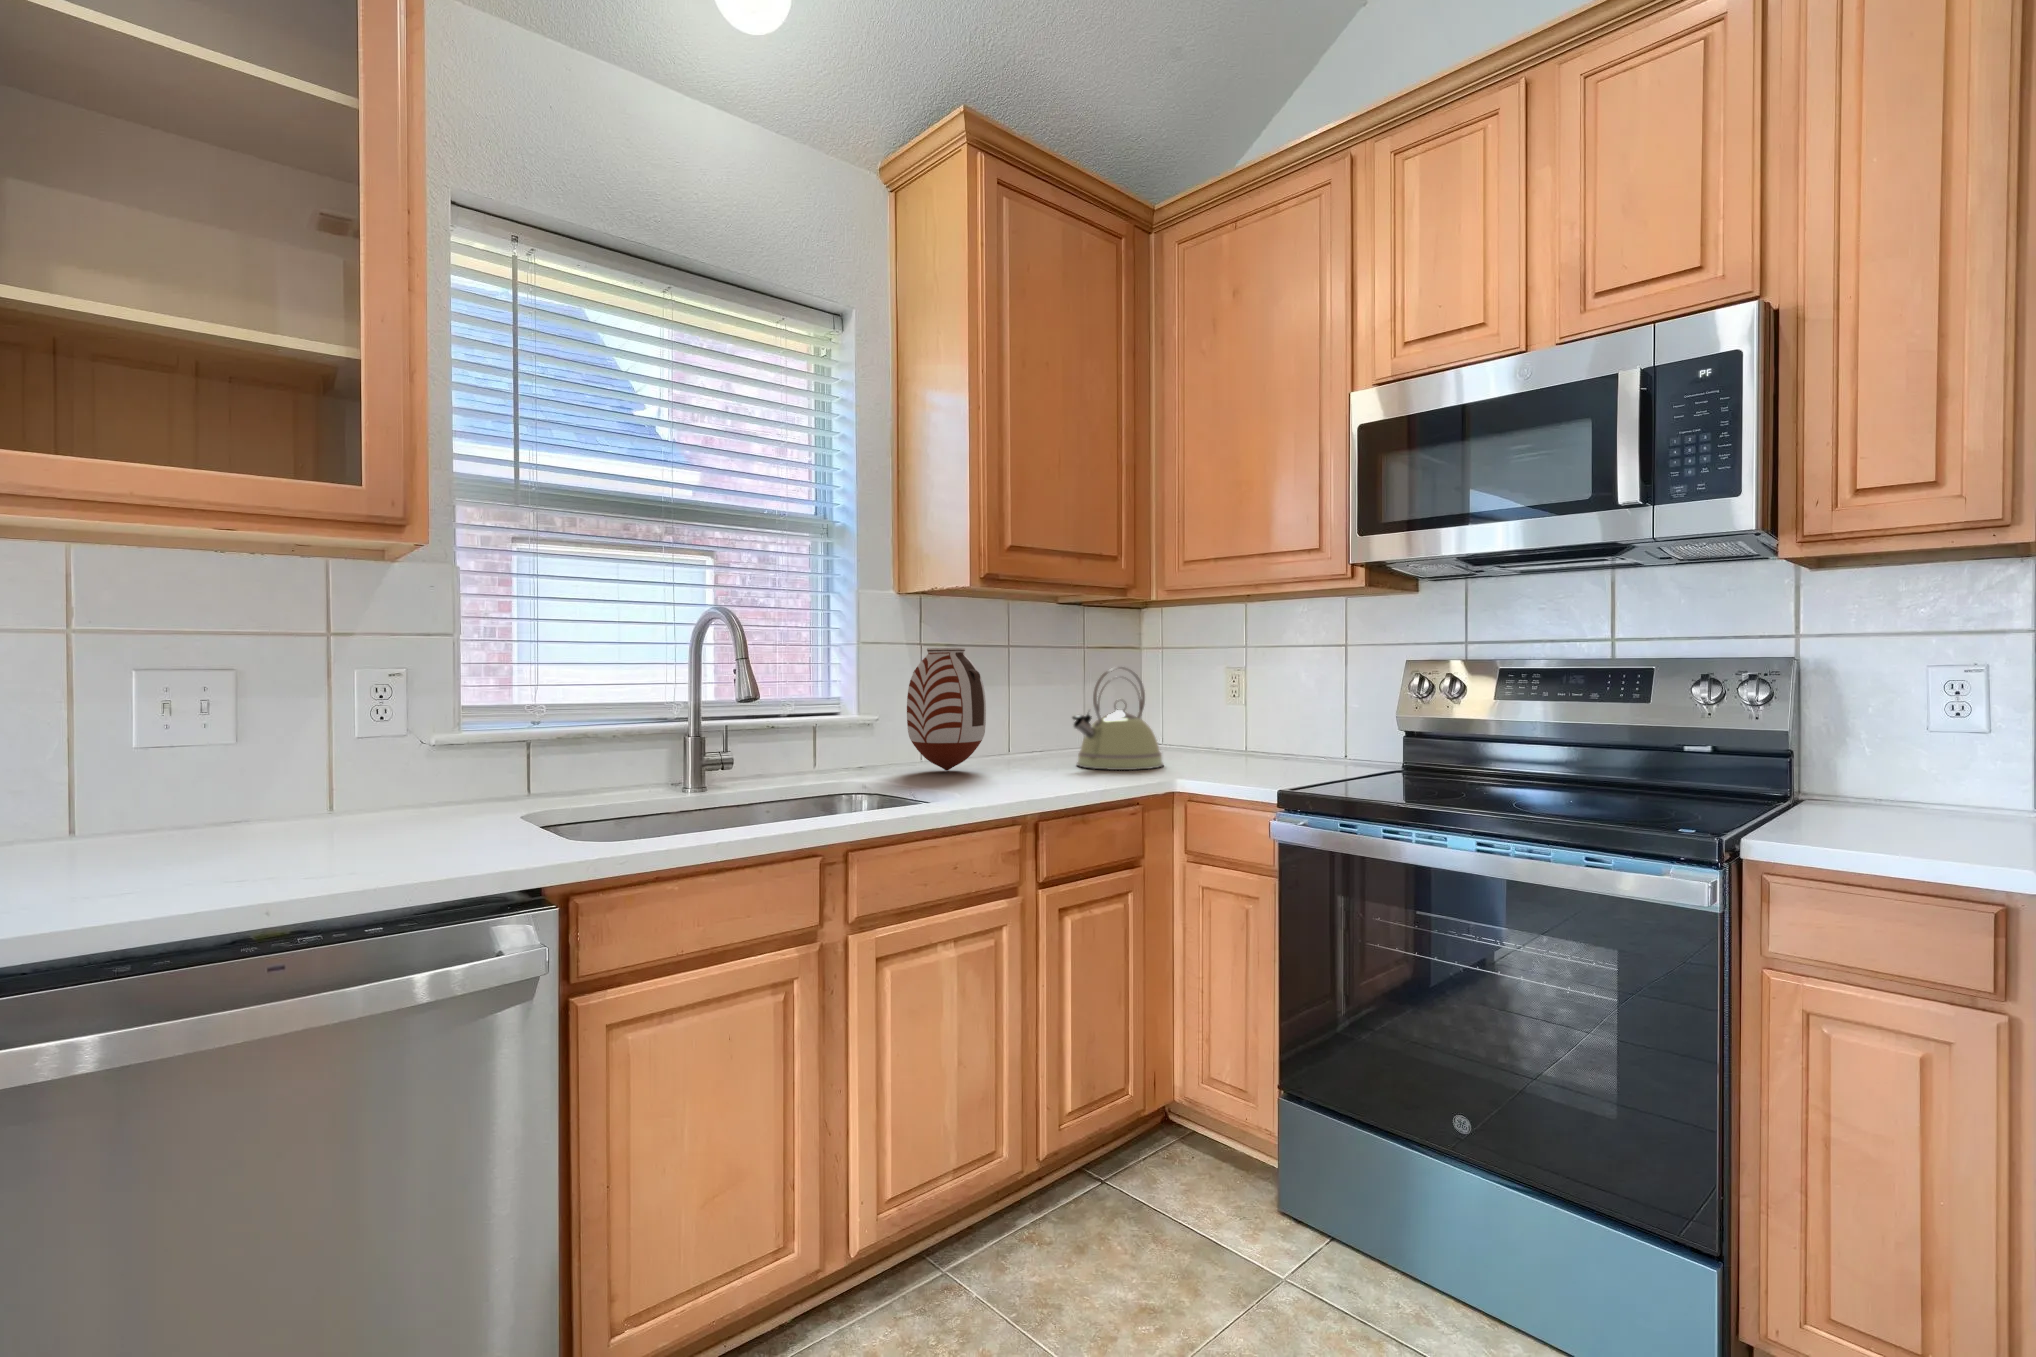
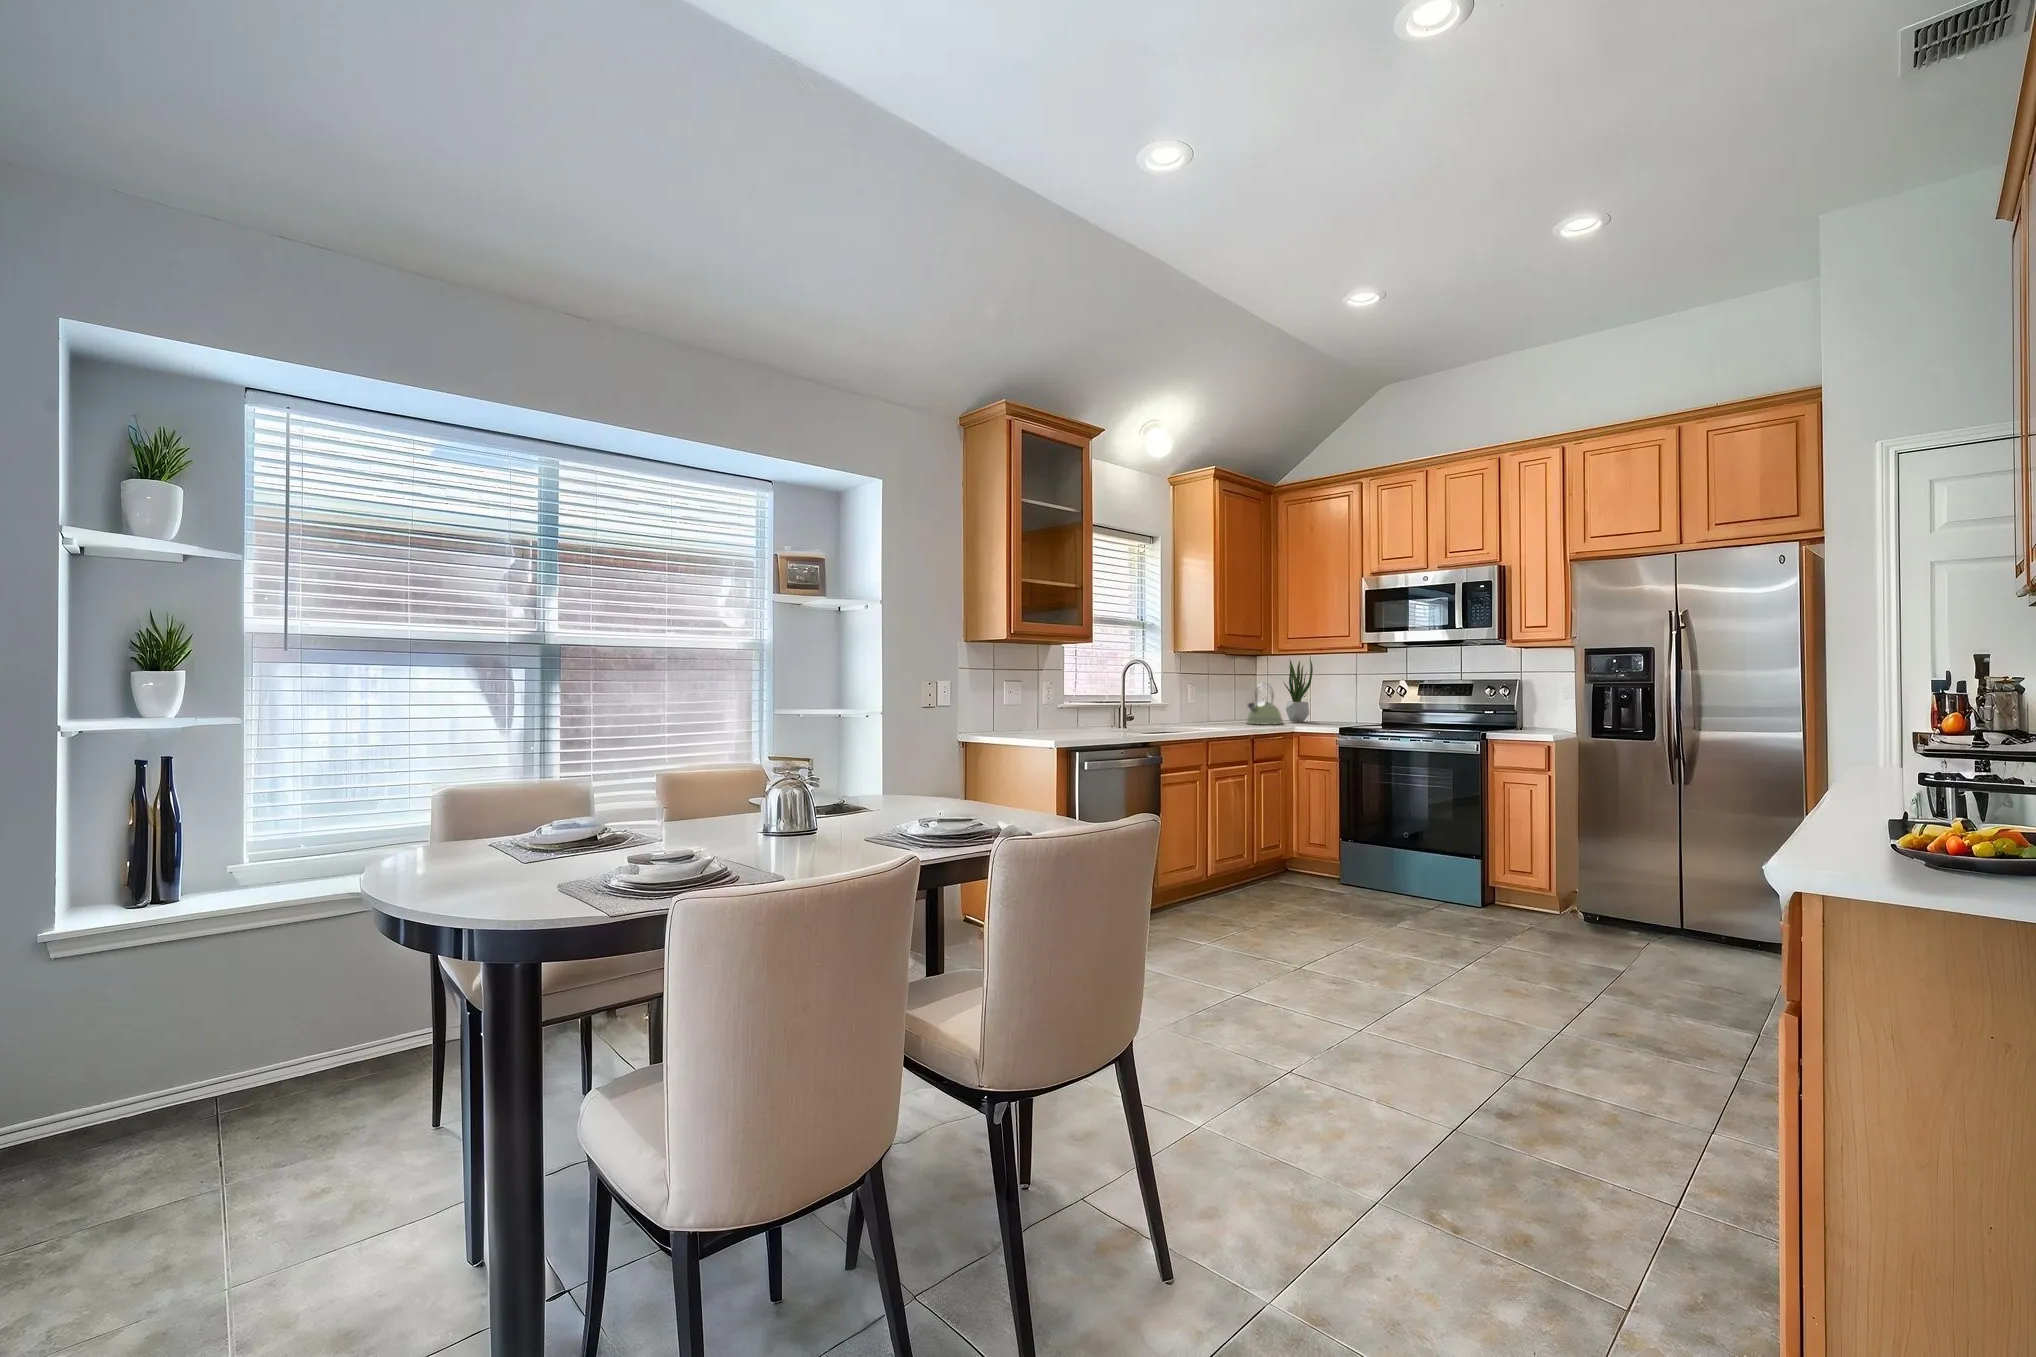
potted plant: none [1176,609,1245,757] -> present [1284,660,1313,722]
vase: present [907,648,986,771] -> none [1182,675,1214,725]

